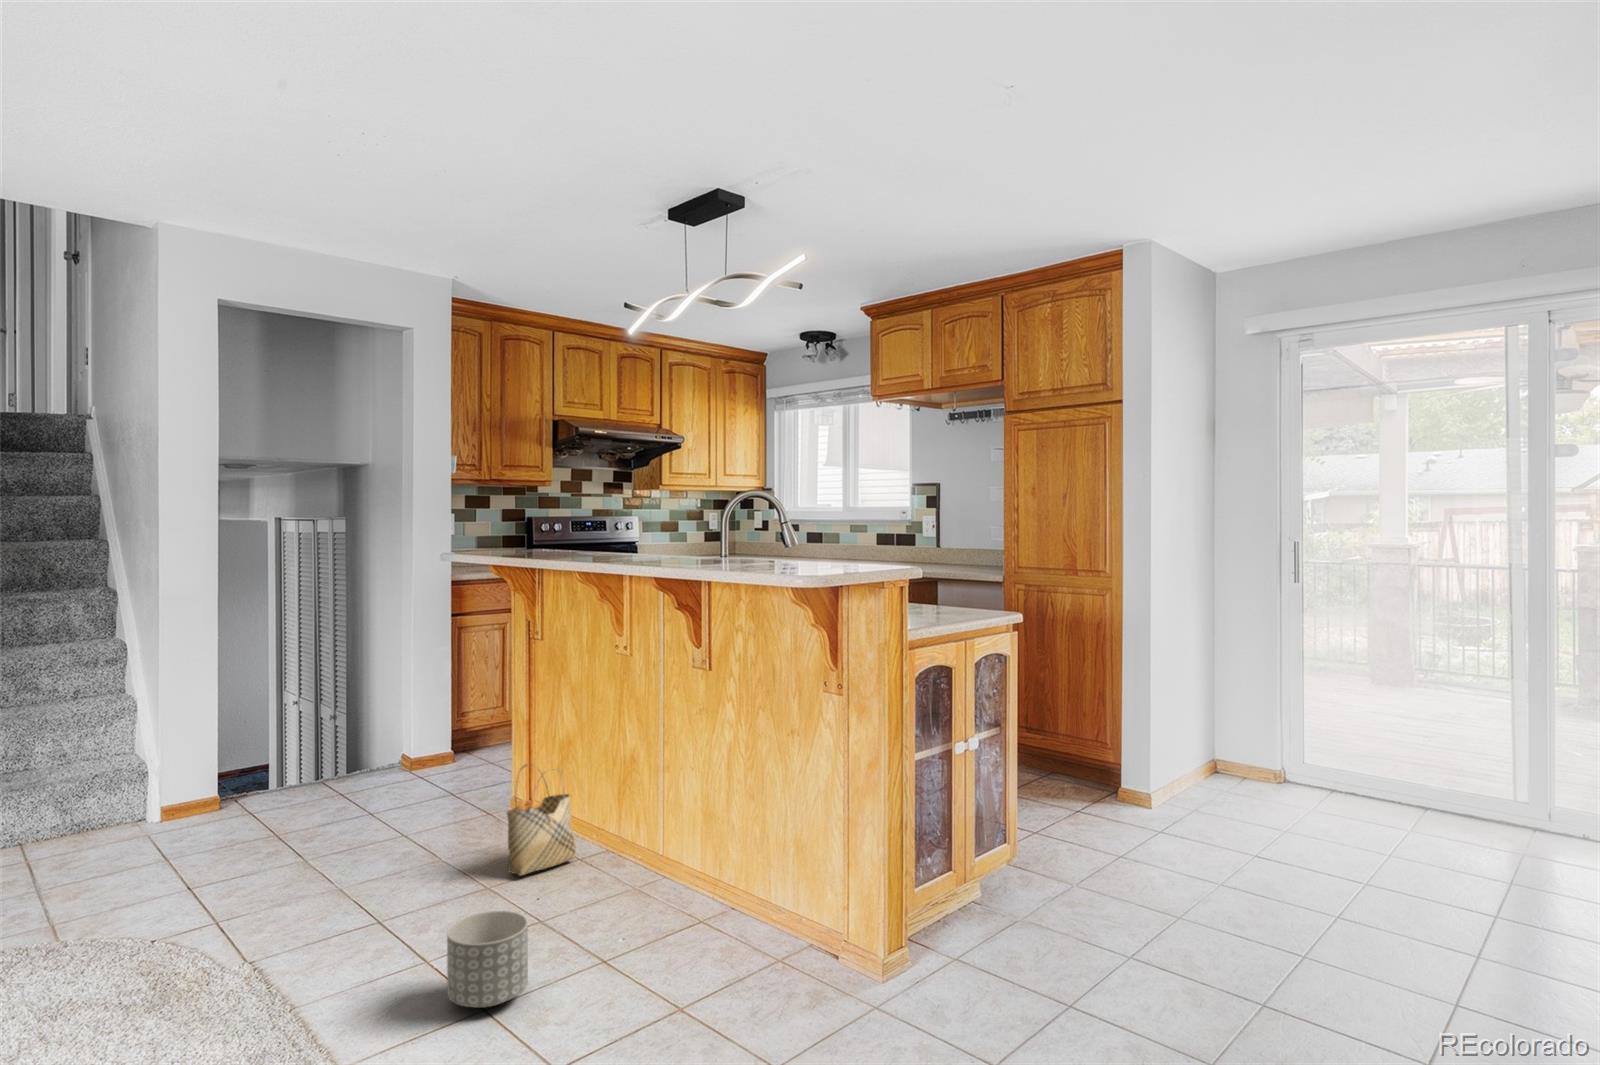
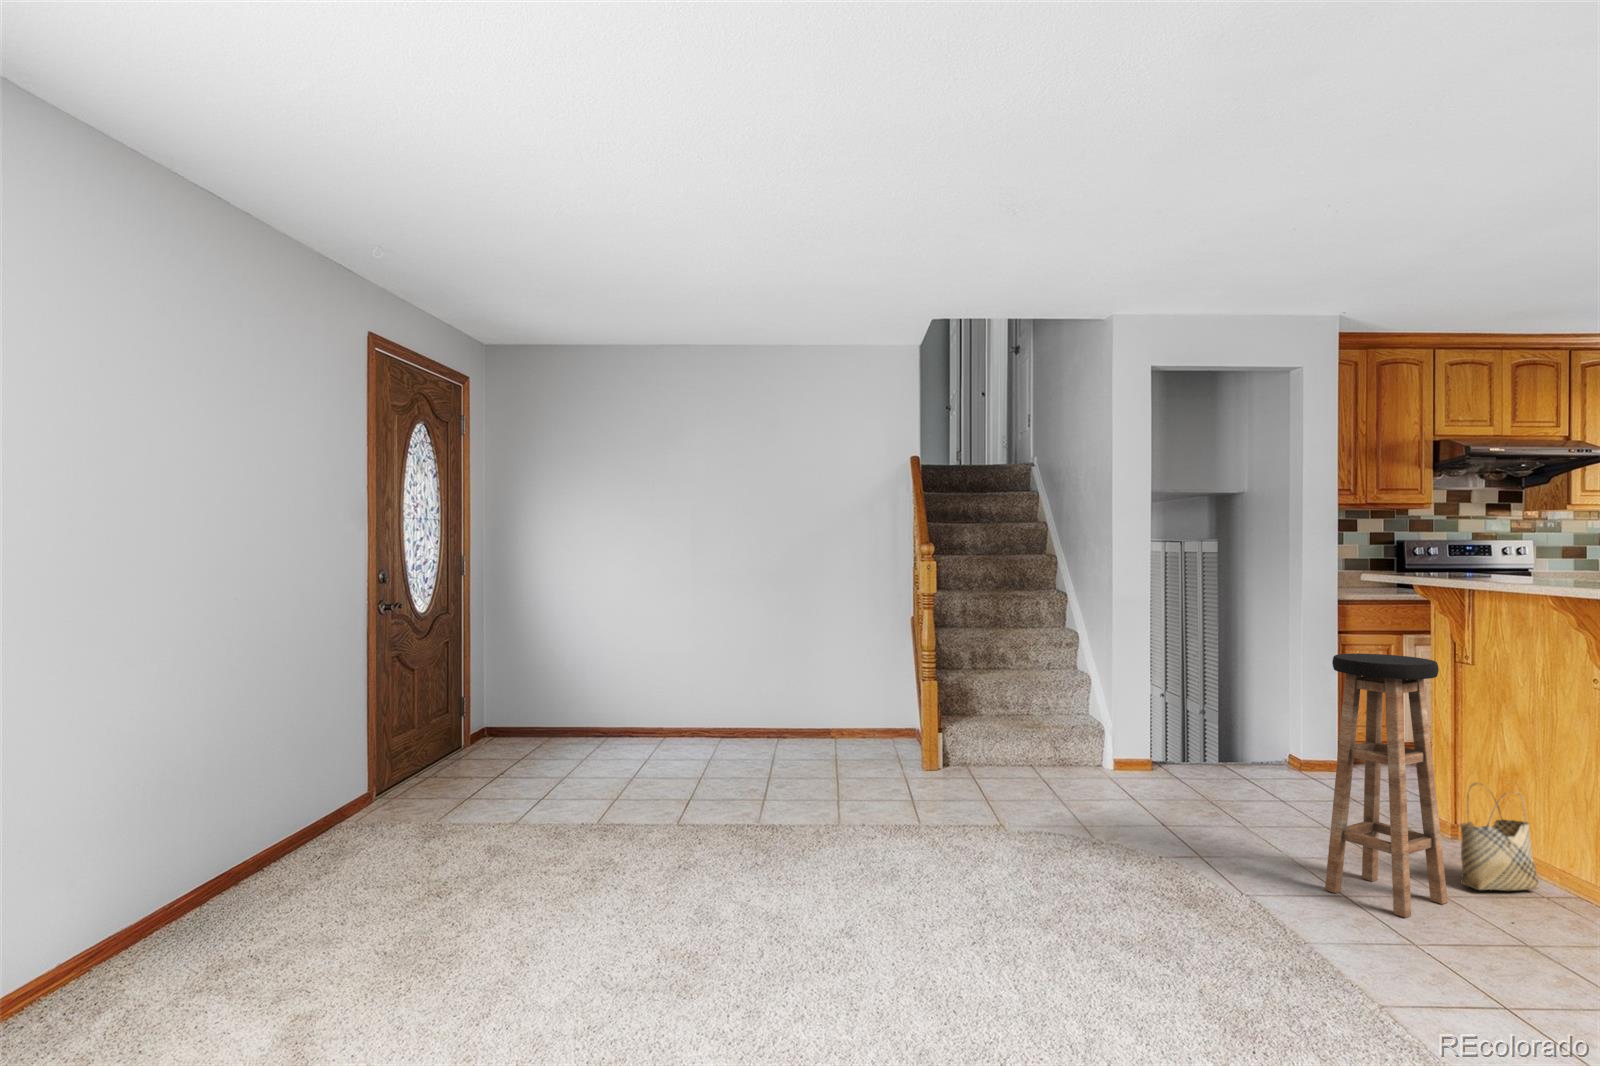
bar stool: none [359,643,486,935] -> present [1325,654,1448,918]
planter: present [447,911,528,1008] -> none [1455,907,1546,997]

